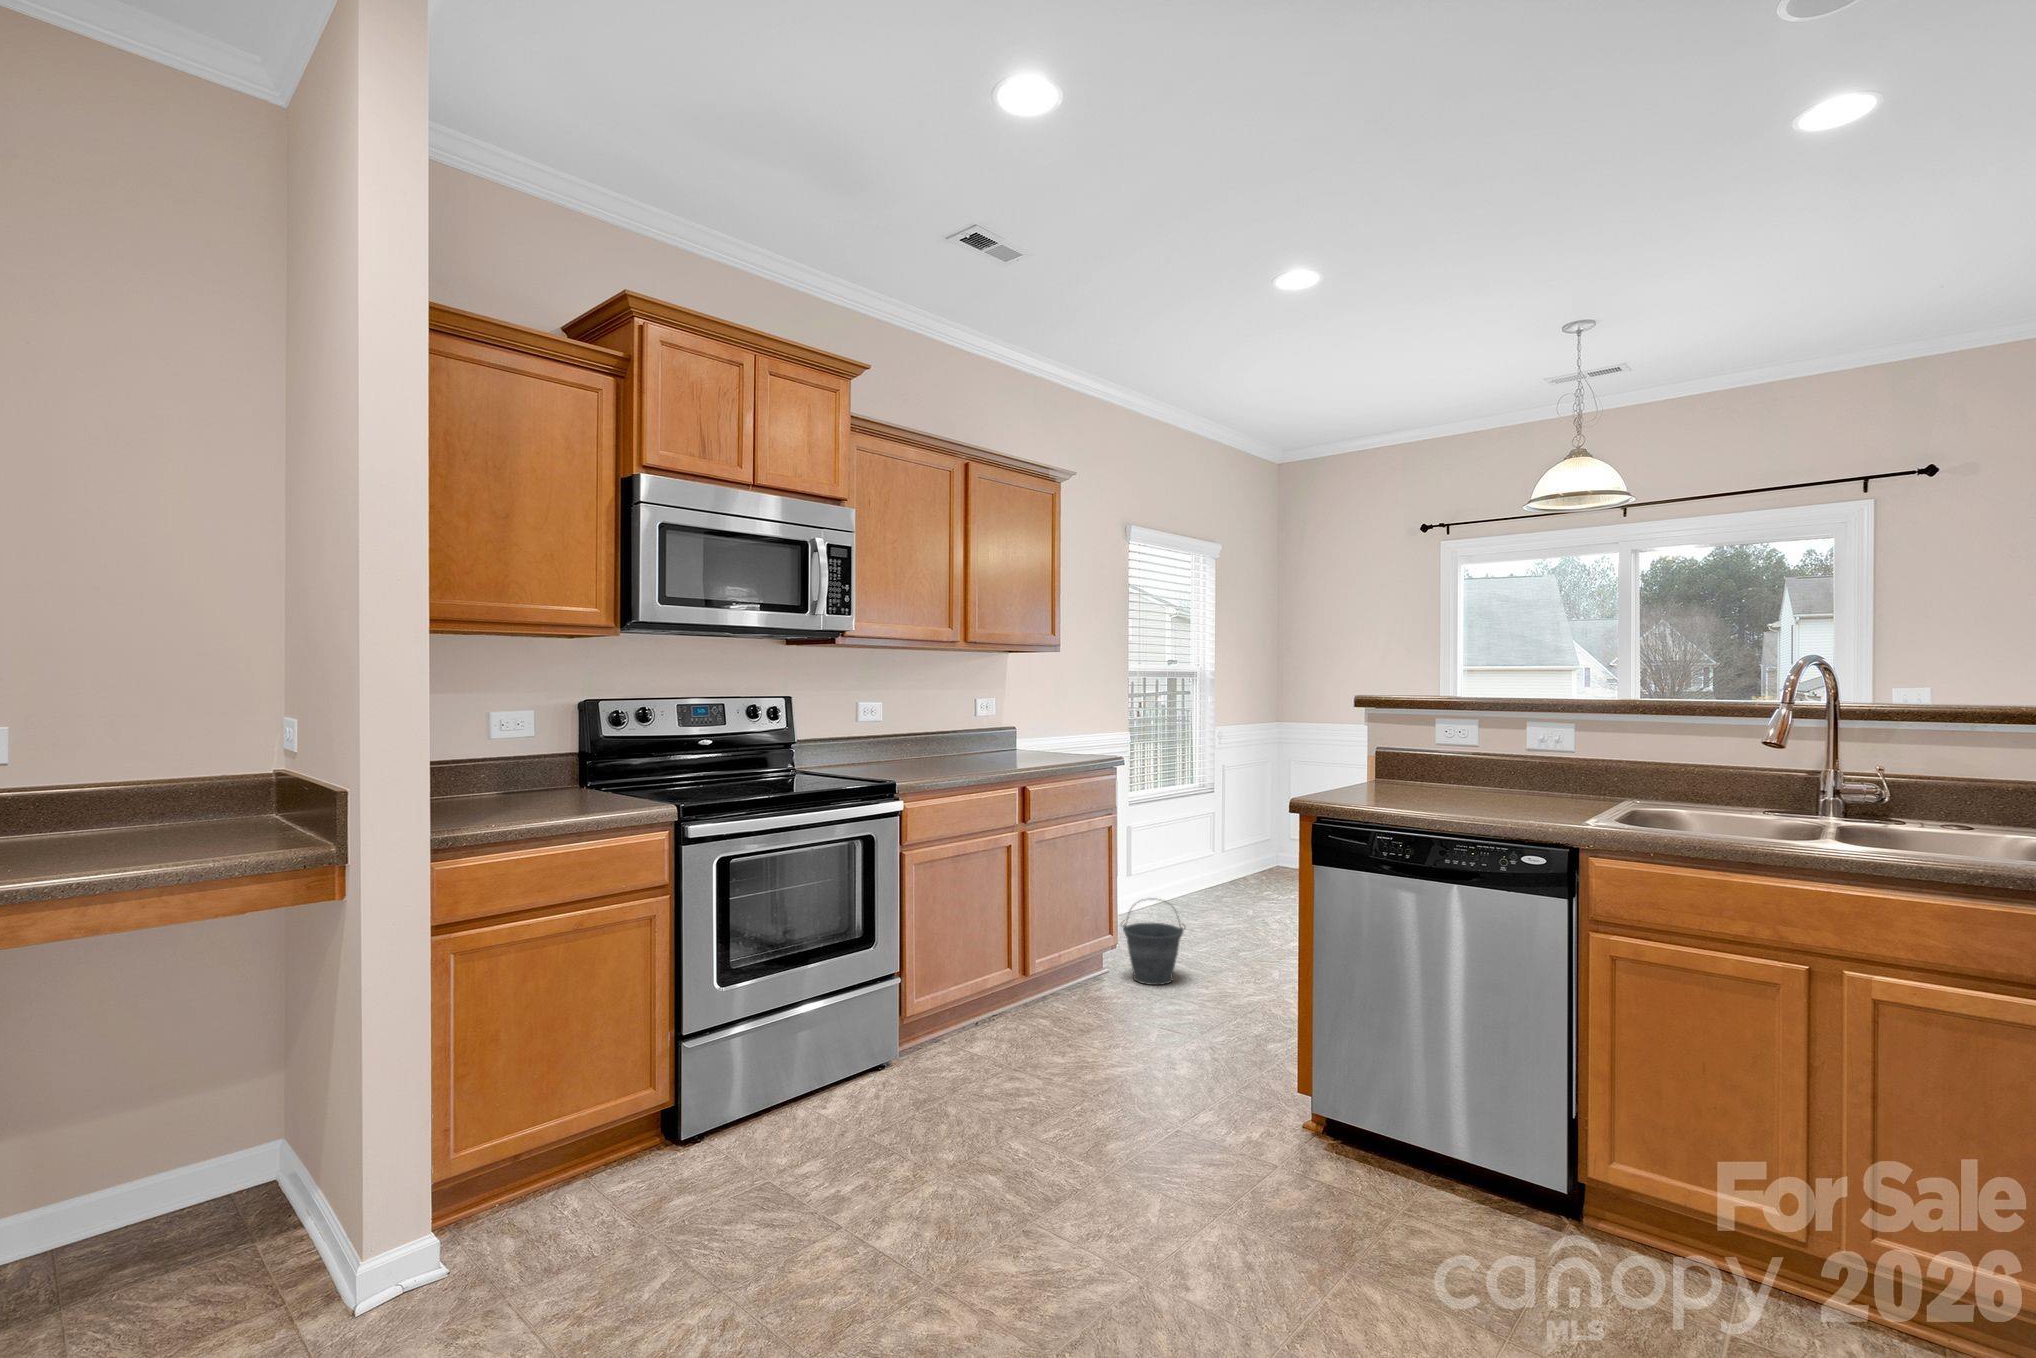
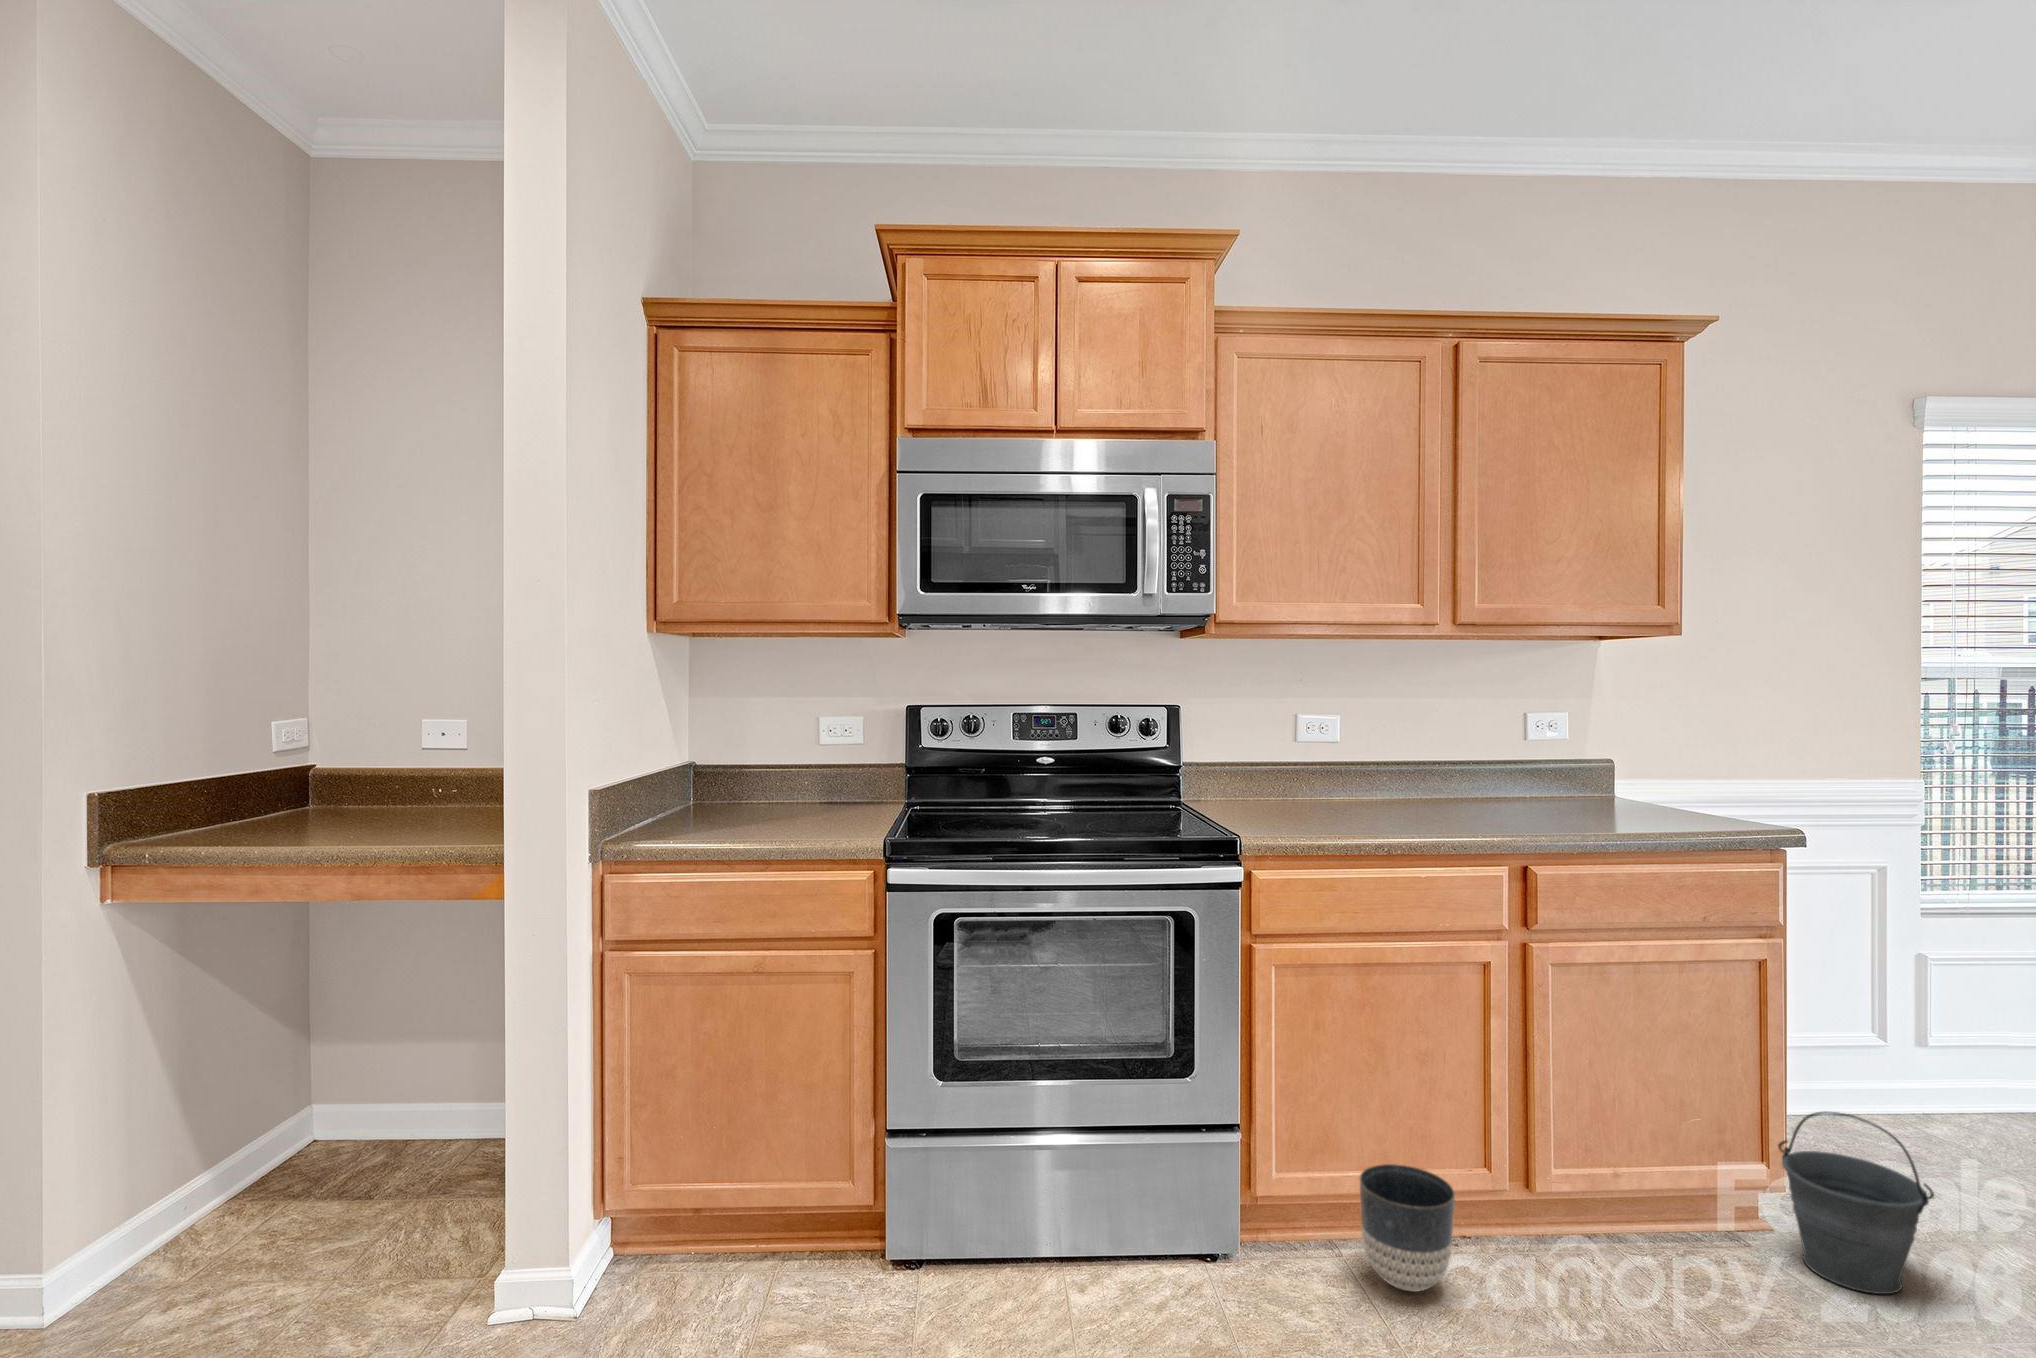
planter: none [964,976,1018,1047] -> present [1360,1164,1455,1292]

